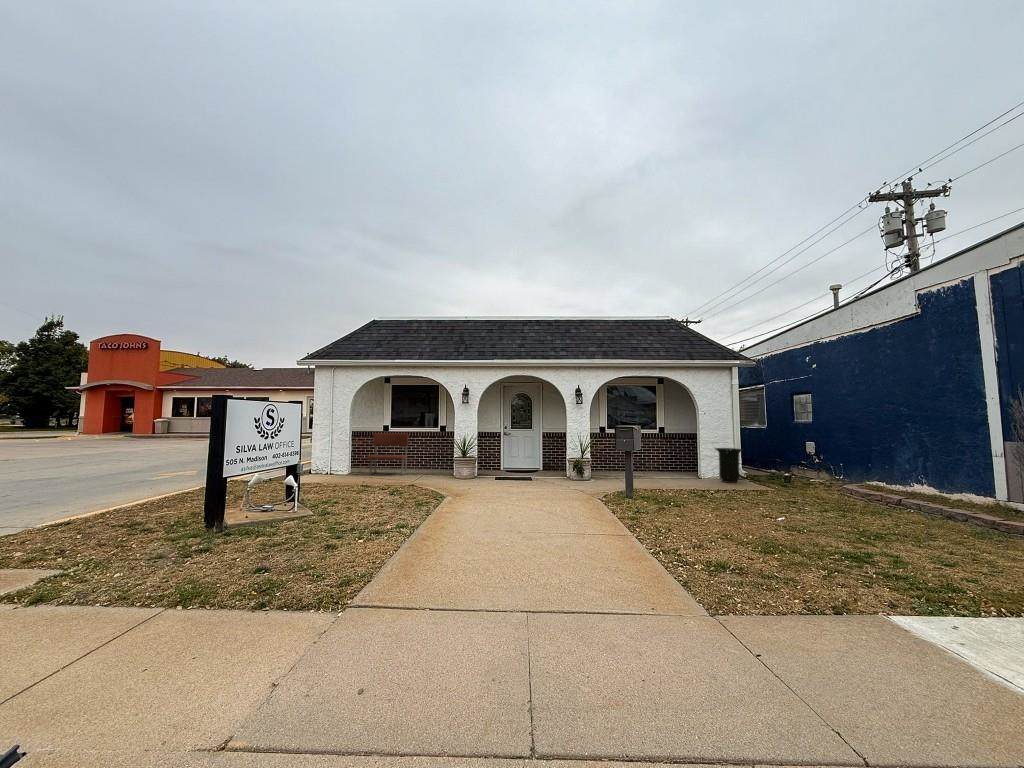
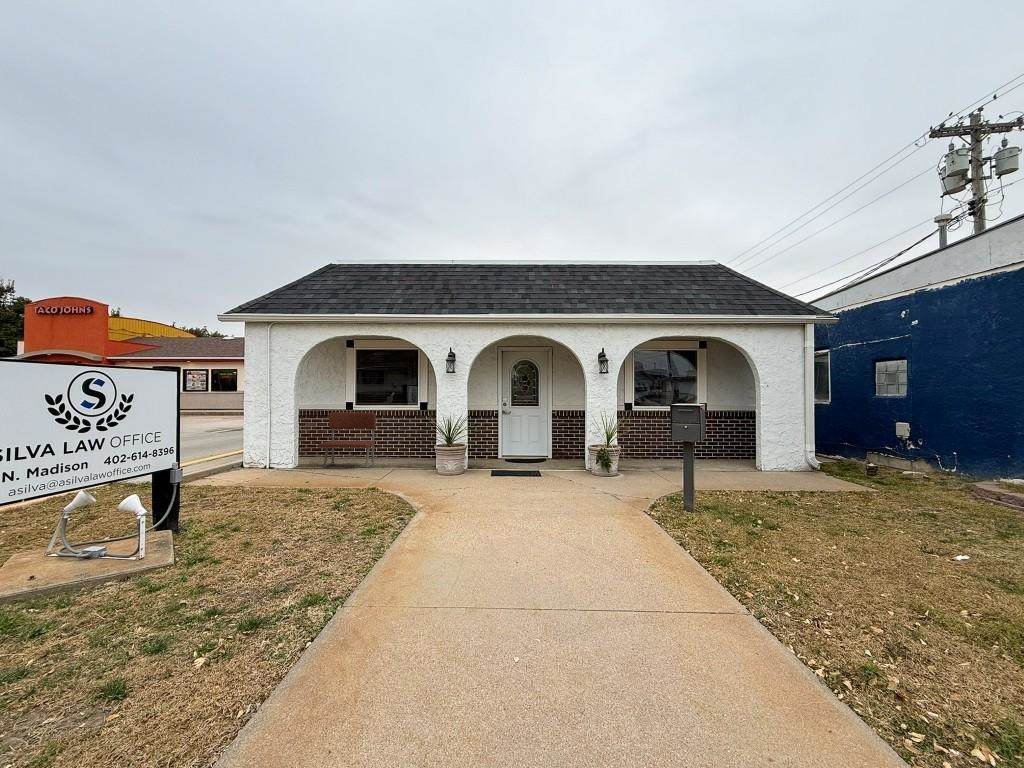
trash can: present [715,448,743,483] -> none [783,431,826,479]

